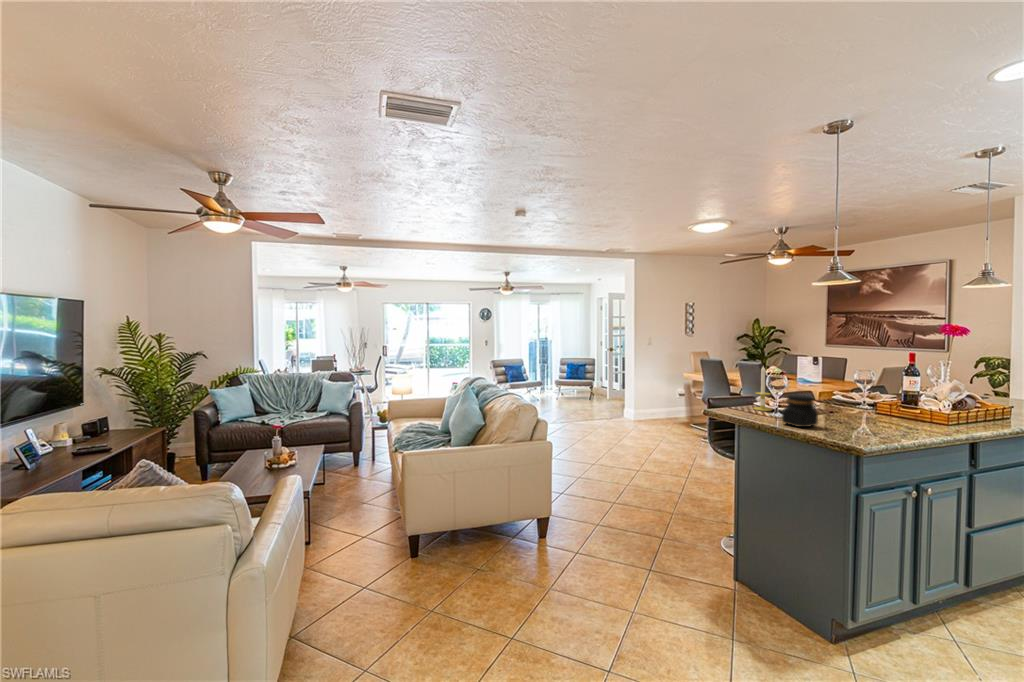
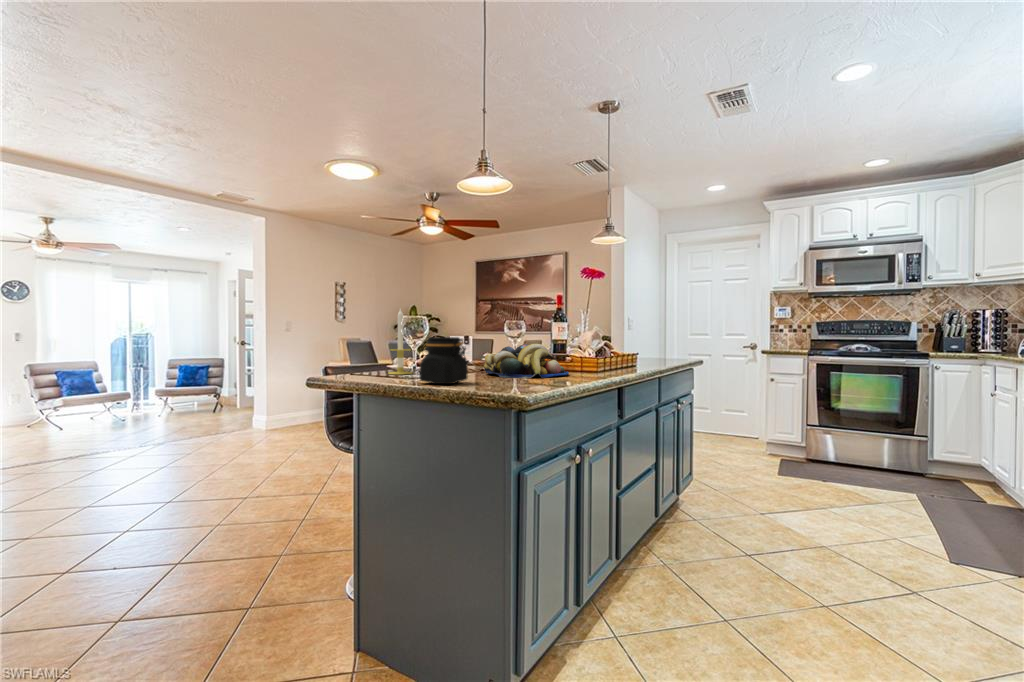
fruit bowl: none [832,395,916,427] -> present [484,344,569,378]

